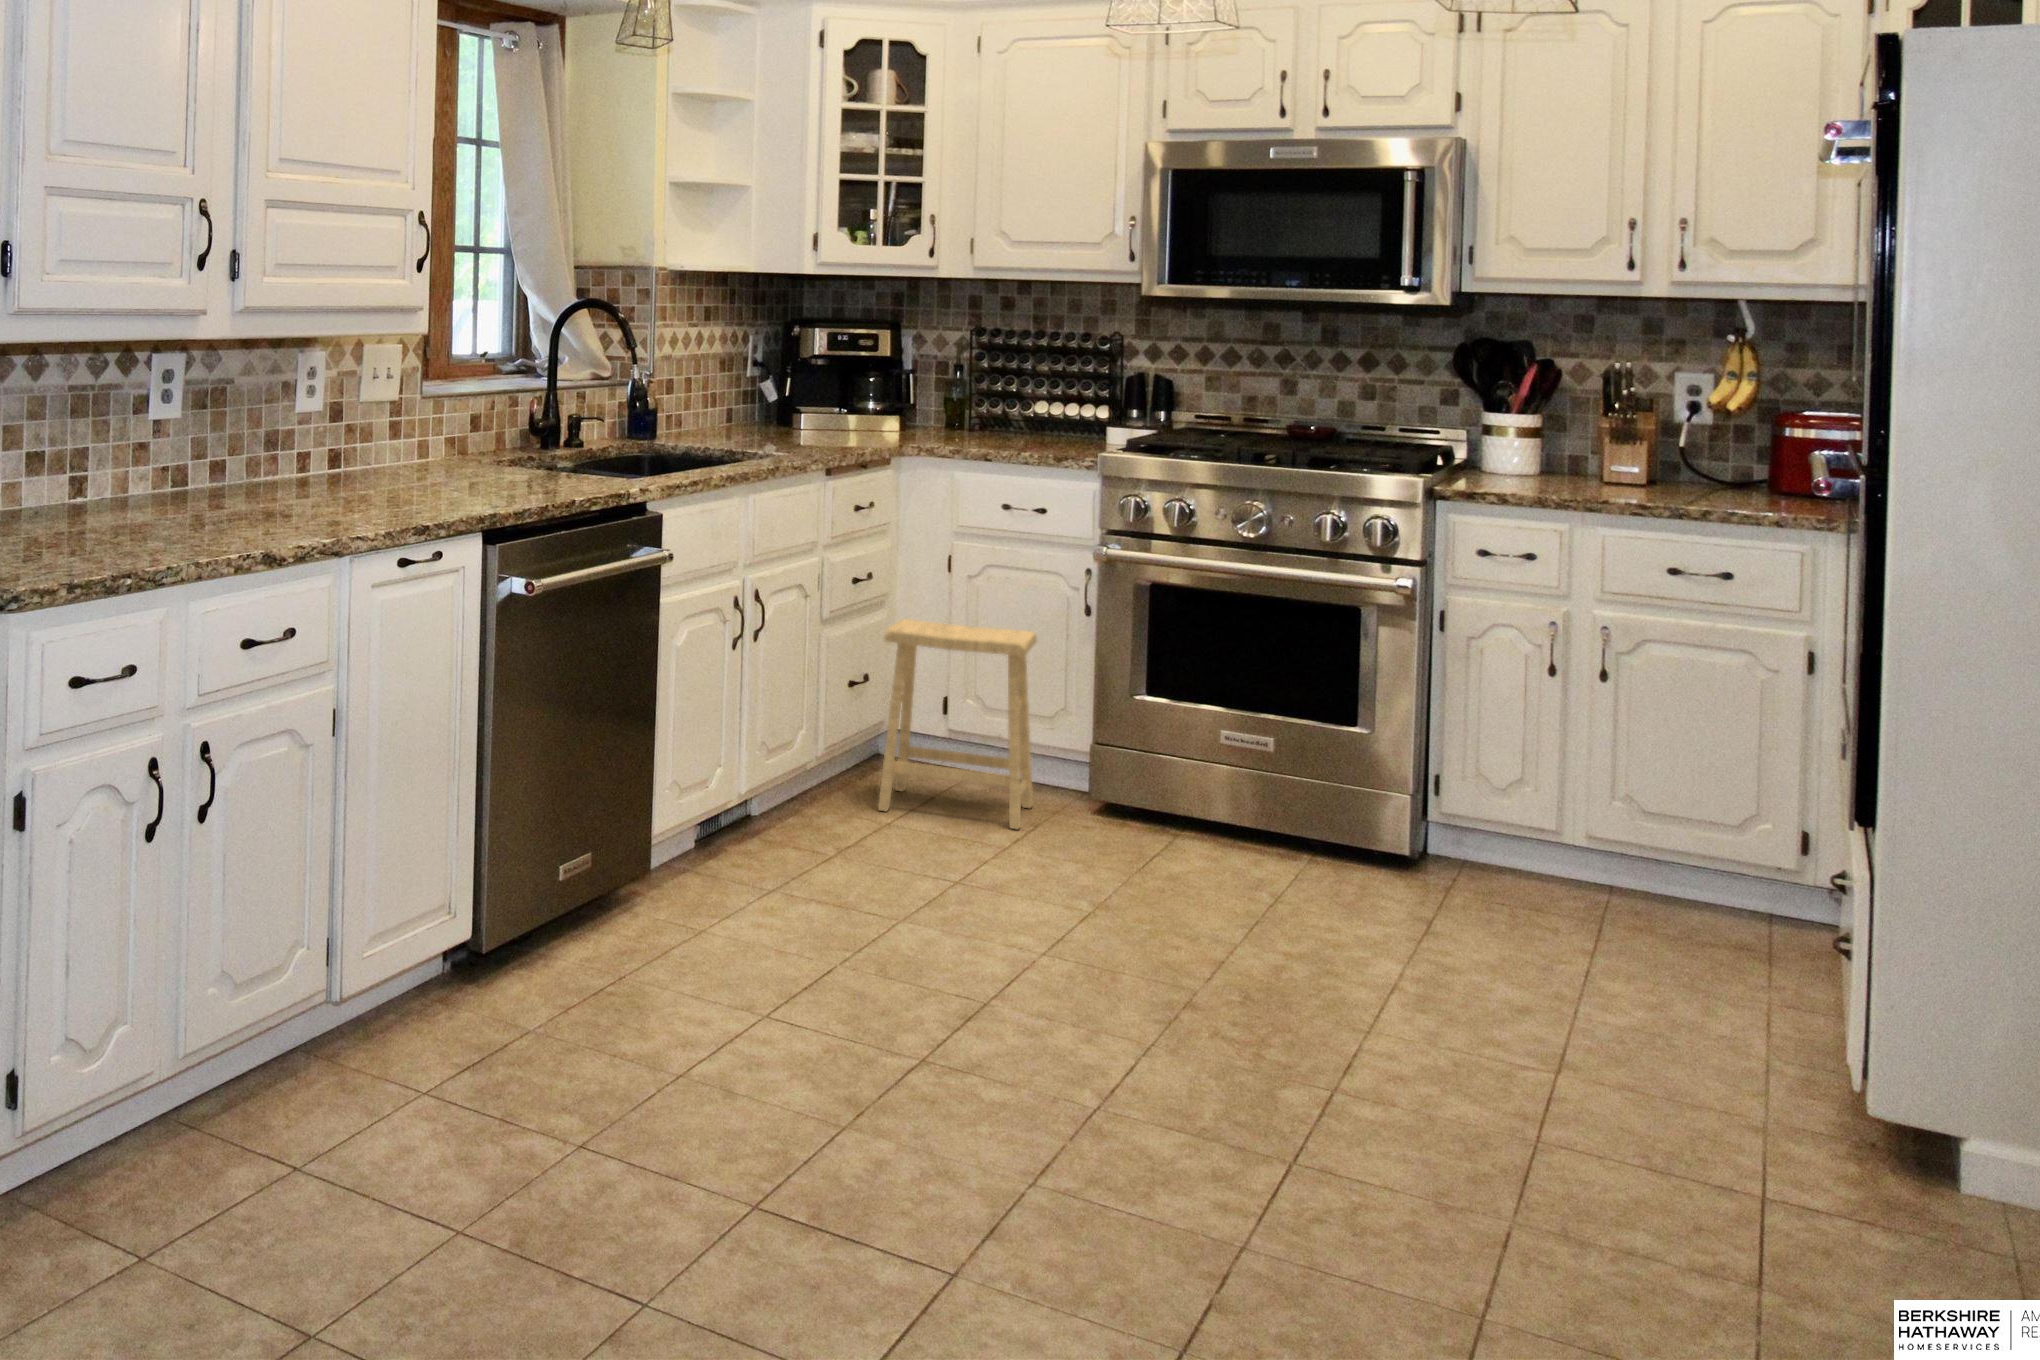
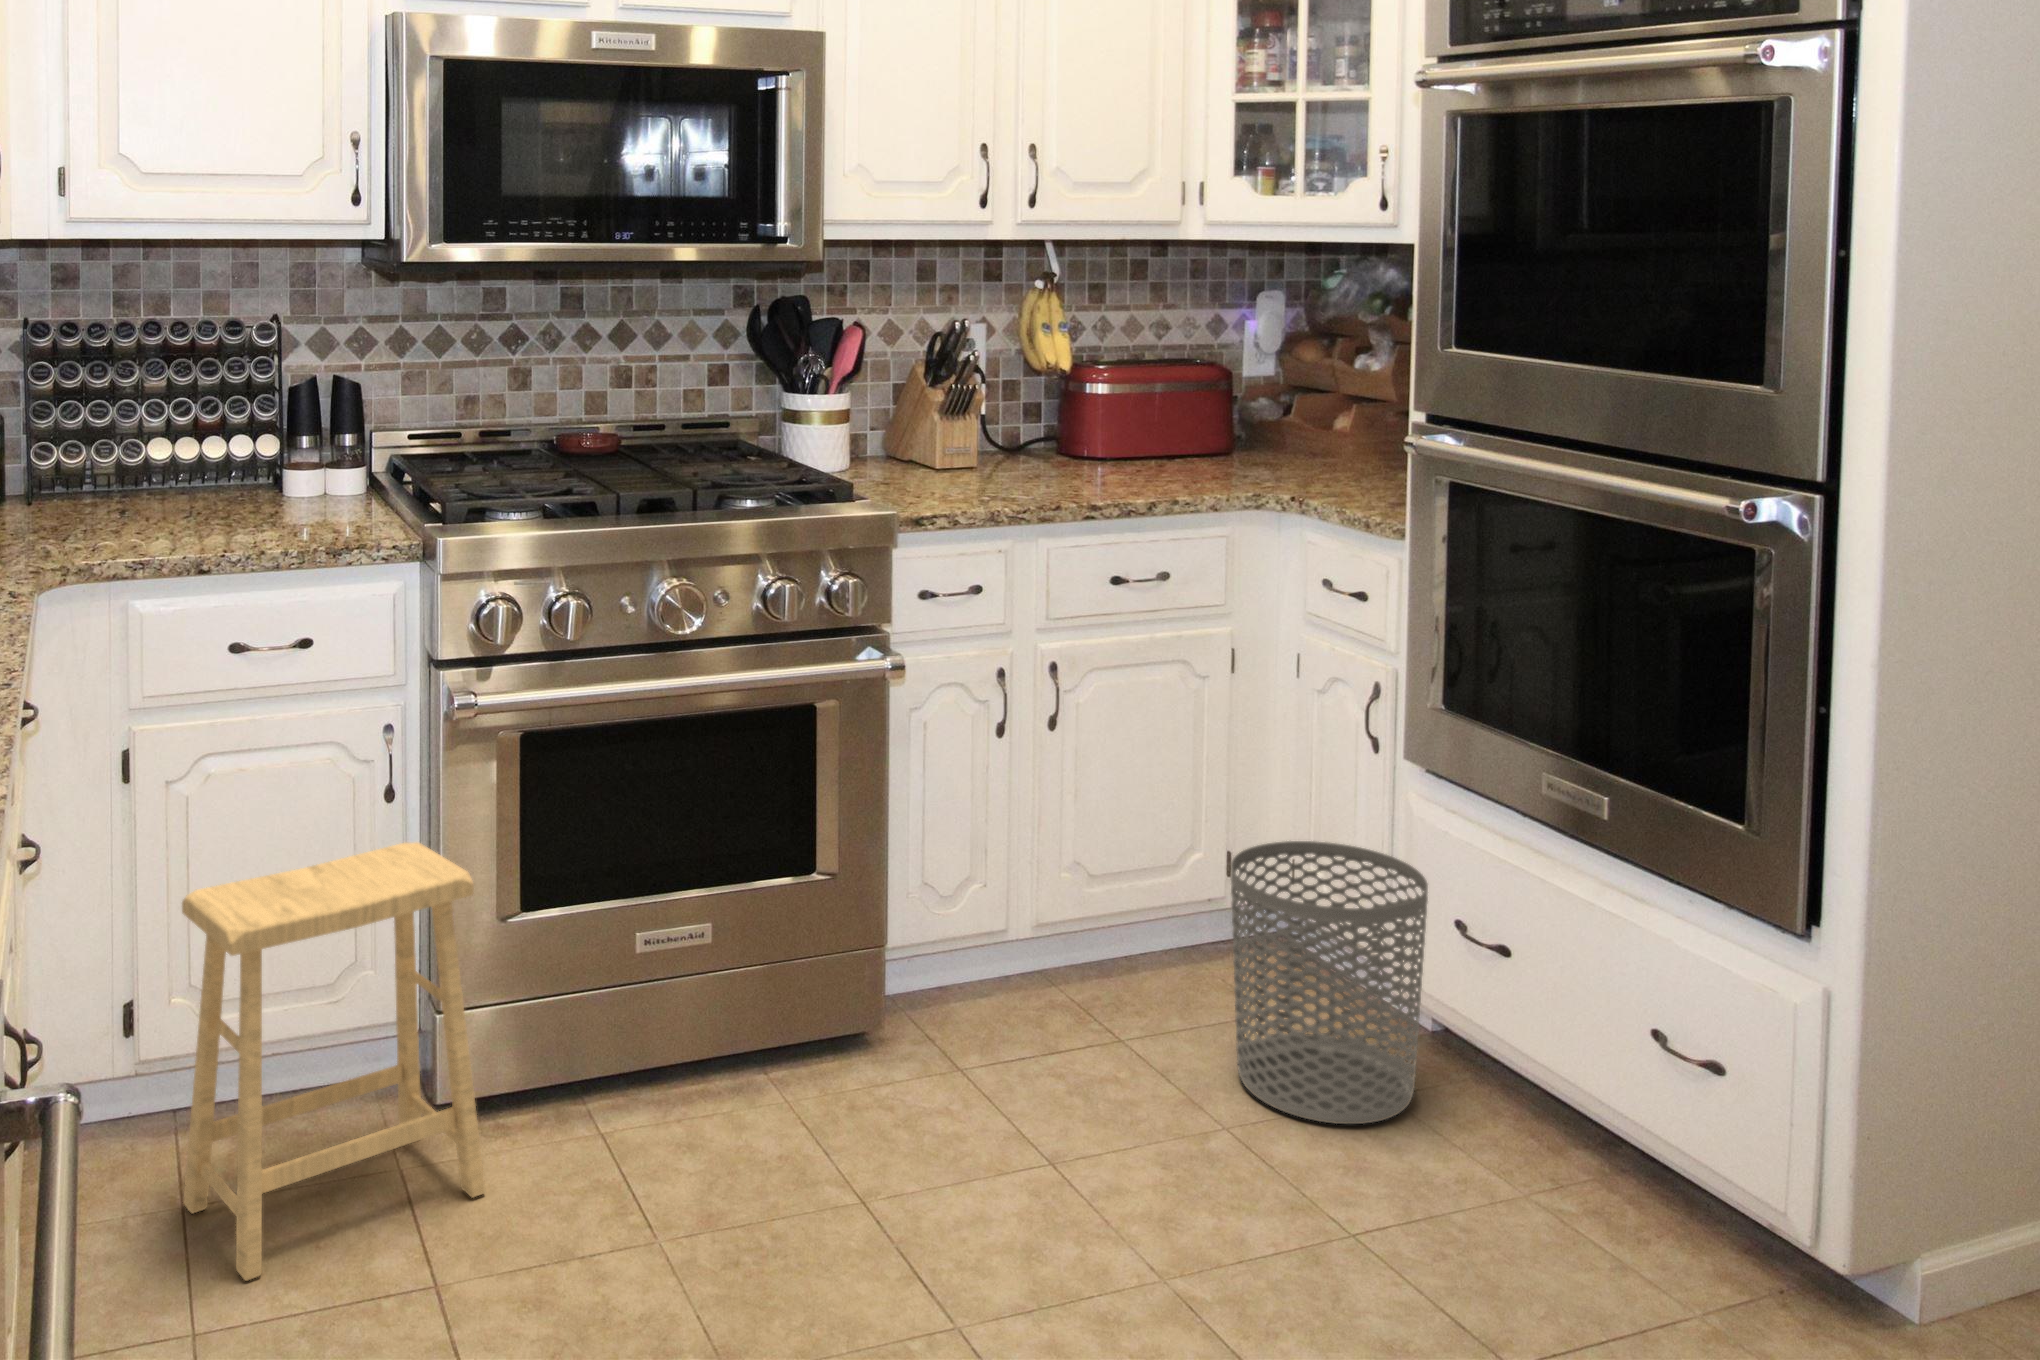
waste bin: none [1540,794,1717,1018] -> present [1231,841,1428,1124]

